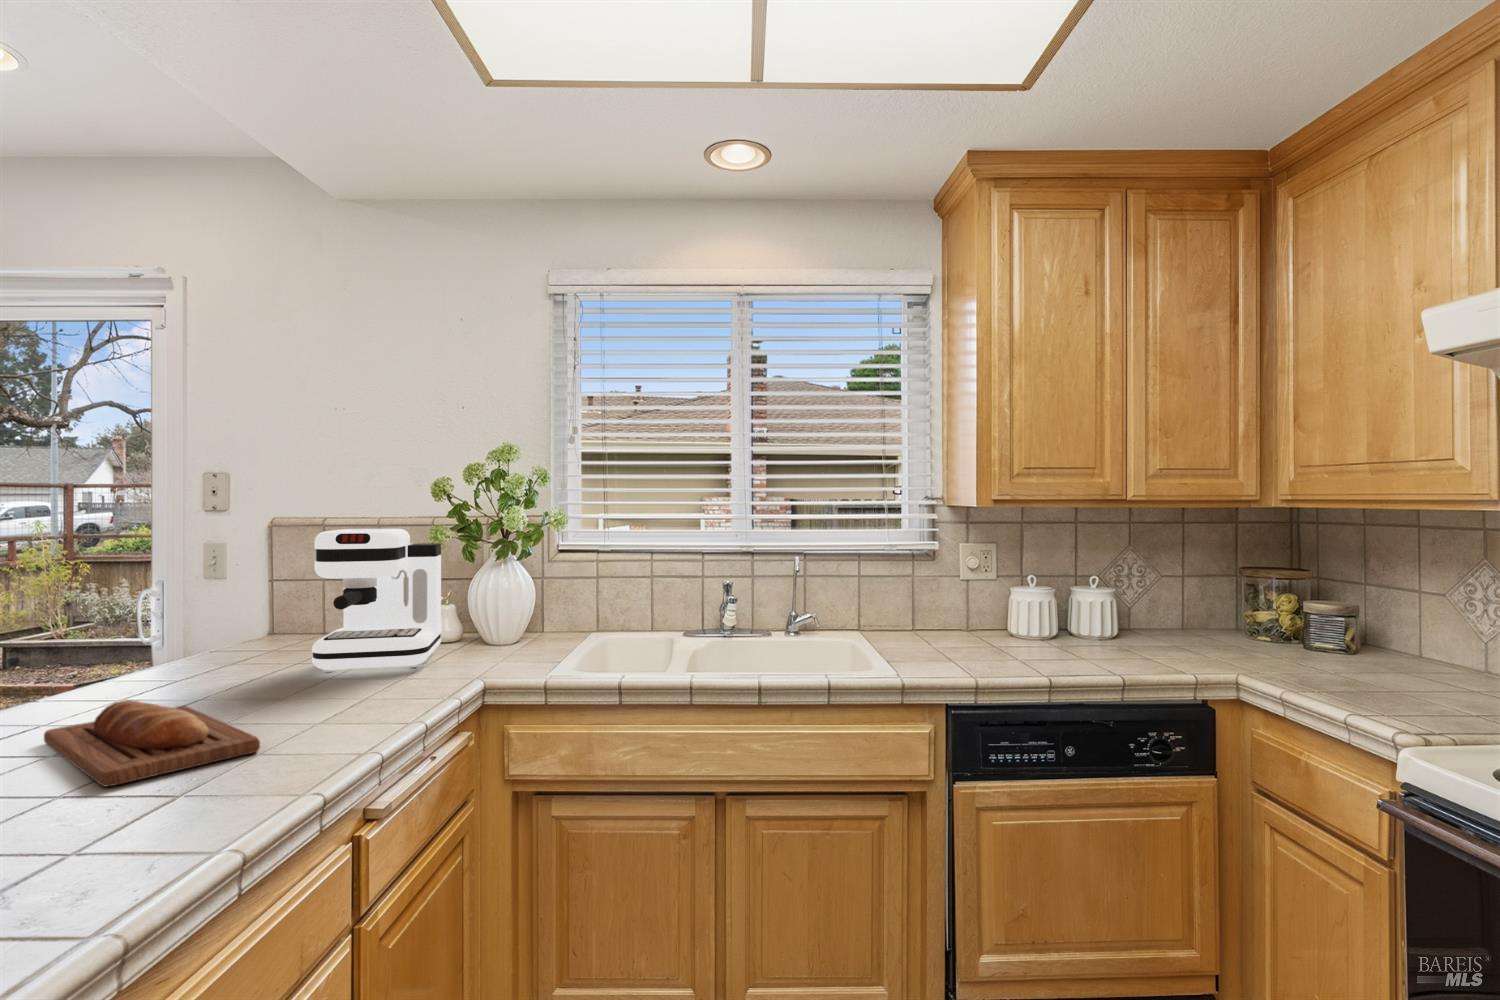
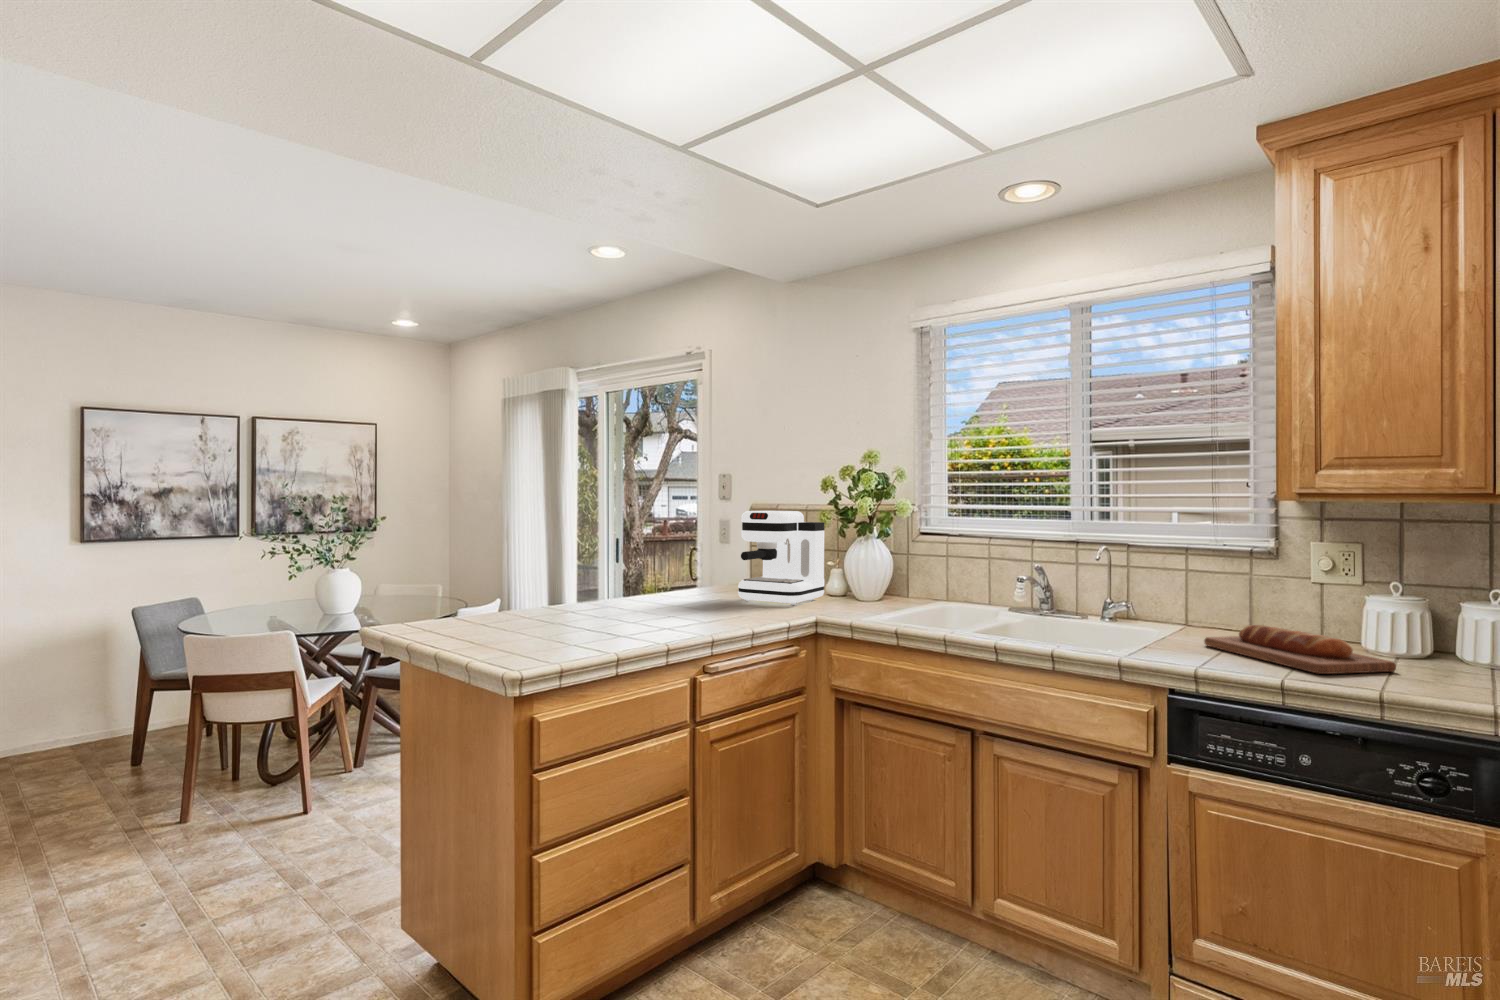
bread loaf: present [44,700,260,787] -> present [1204,625,1396,674]

